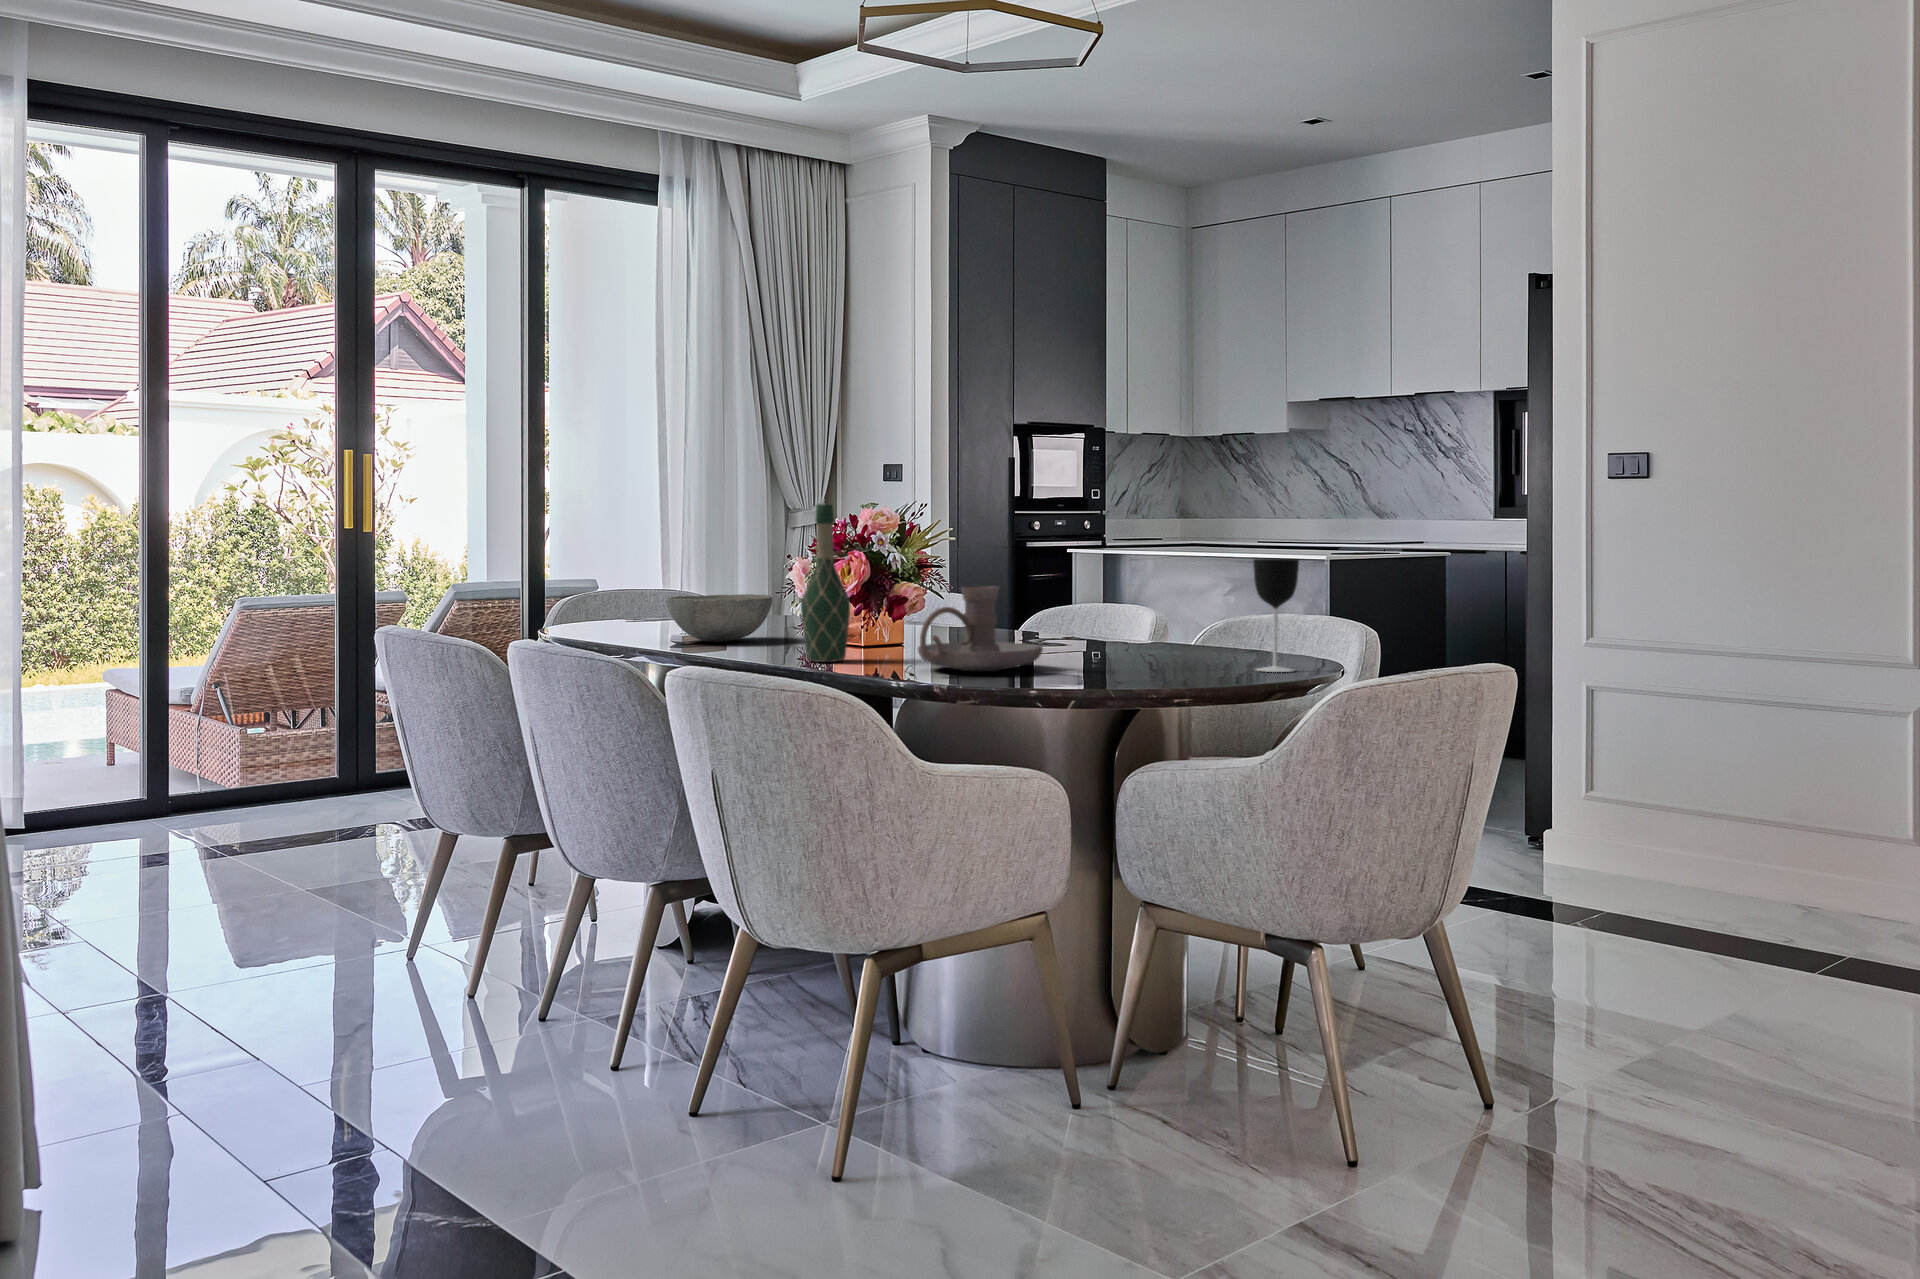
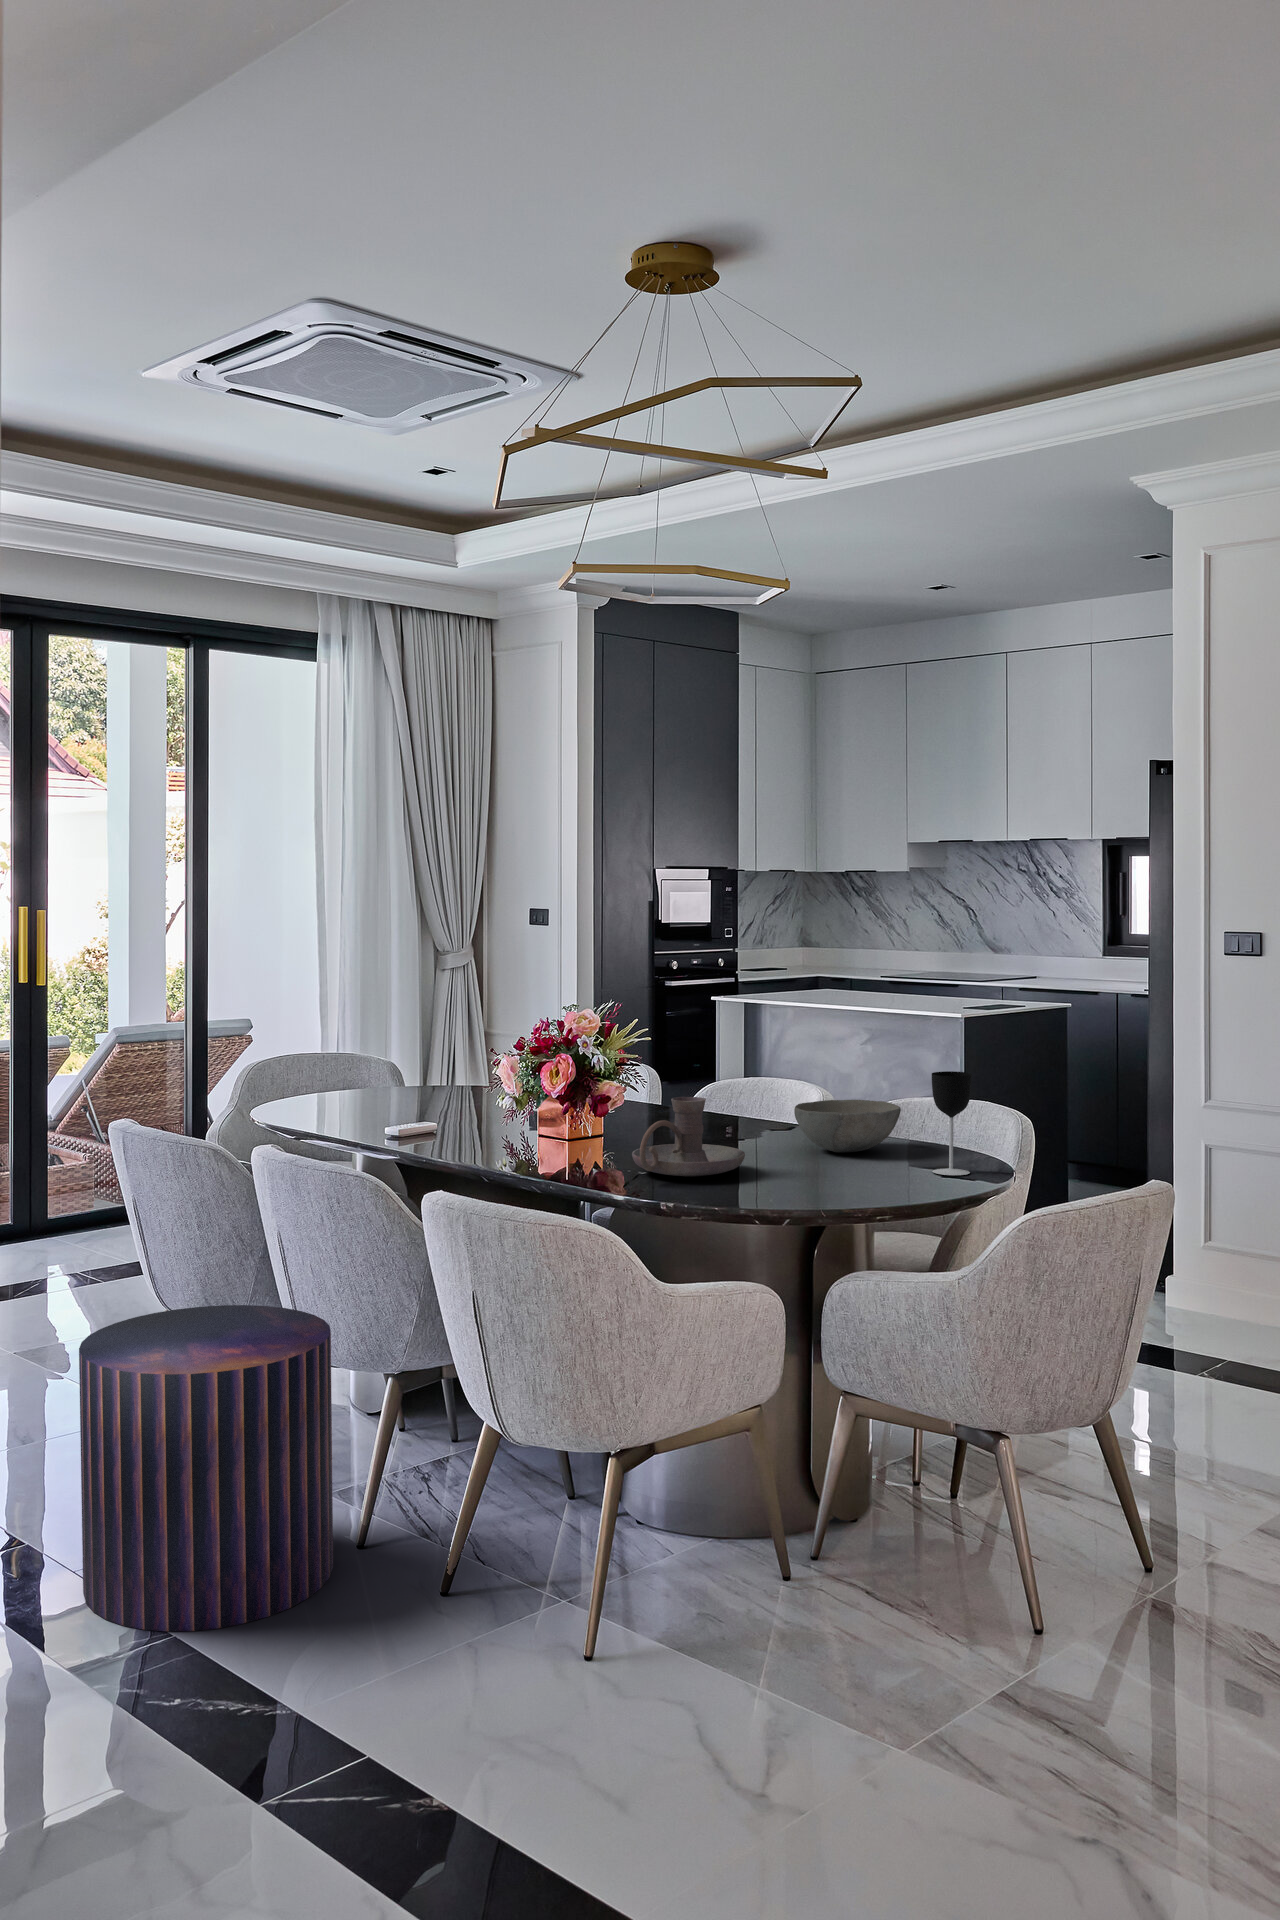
wine bottle: present [801,504,850,662] -> none [520,1018,565,1162]
bowl: present [666,594,772,642] -> present [794,1100,901,1153]
pouf: none [299,809,584,1144] -> present [79,1305,333,1632]

